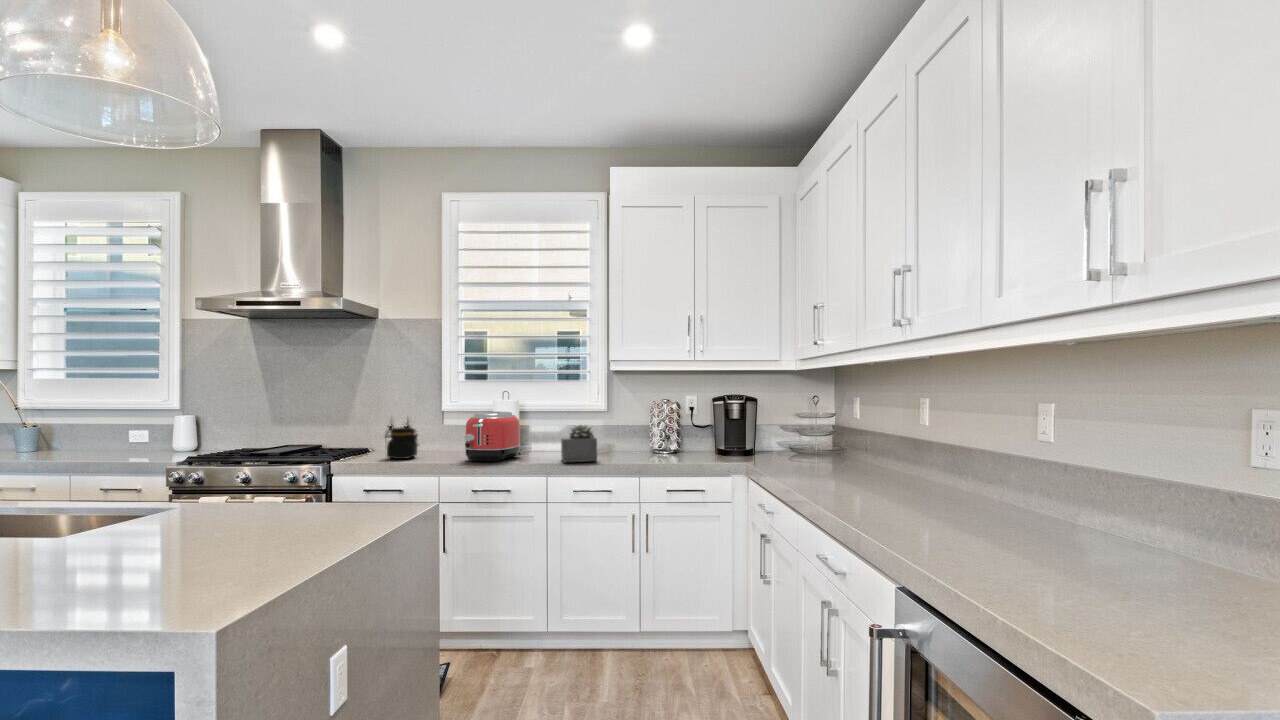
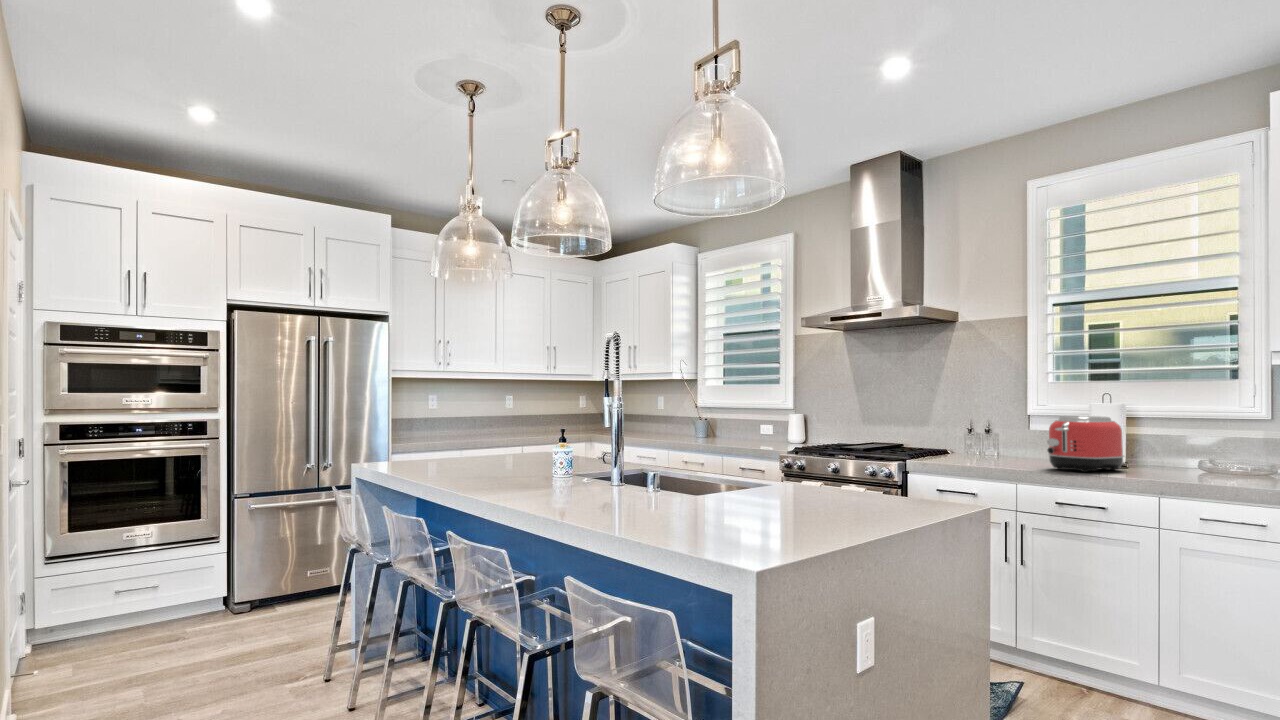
succulent plant: present [561,425,597,462] -> none [1182,433,1241,482]
jar: present [385,427,419,459] -> none [960,430,998,462]

